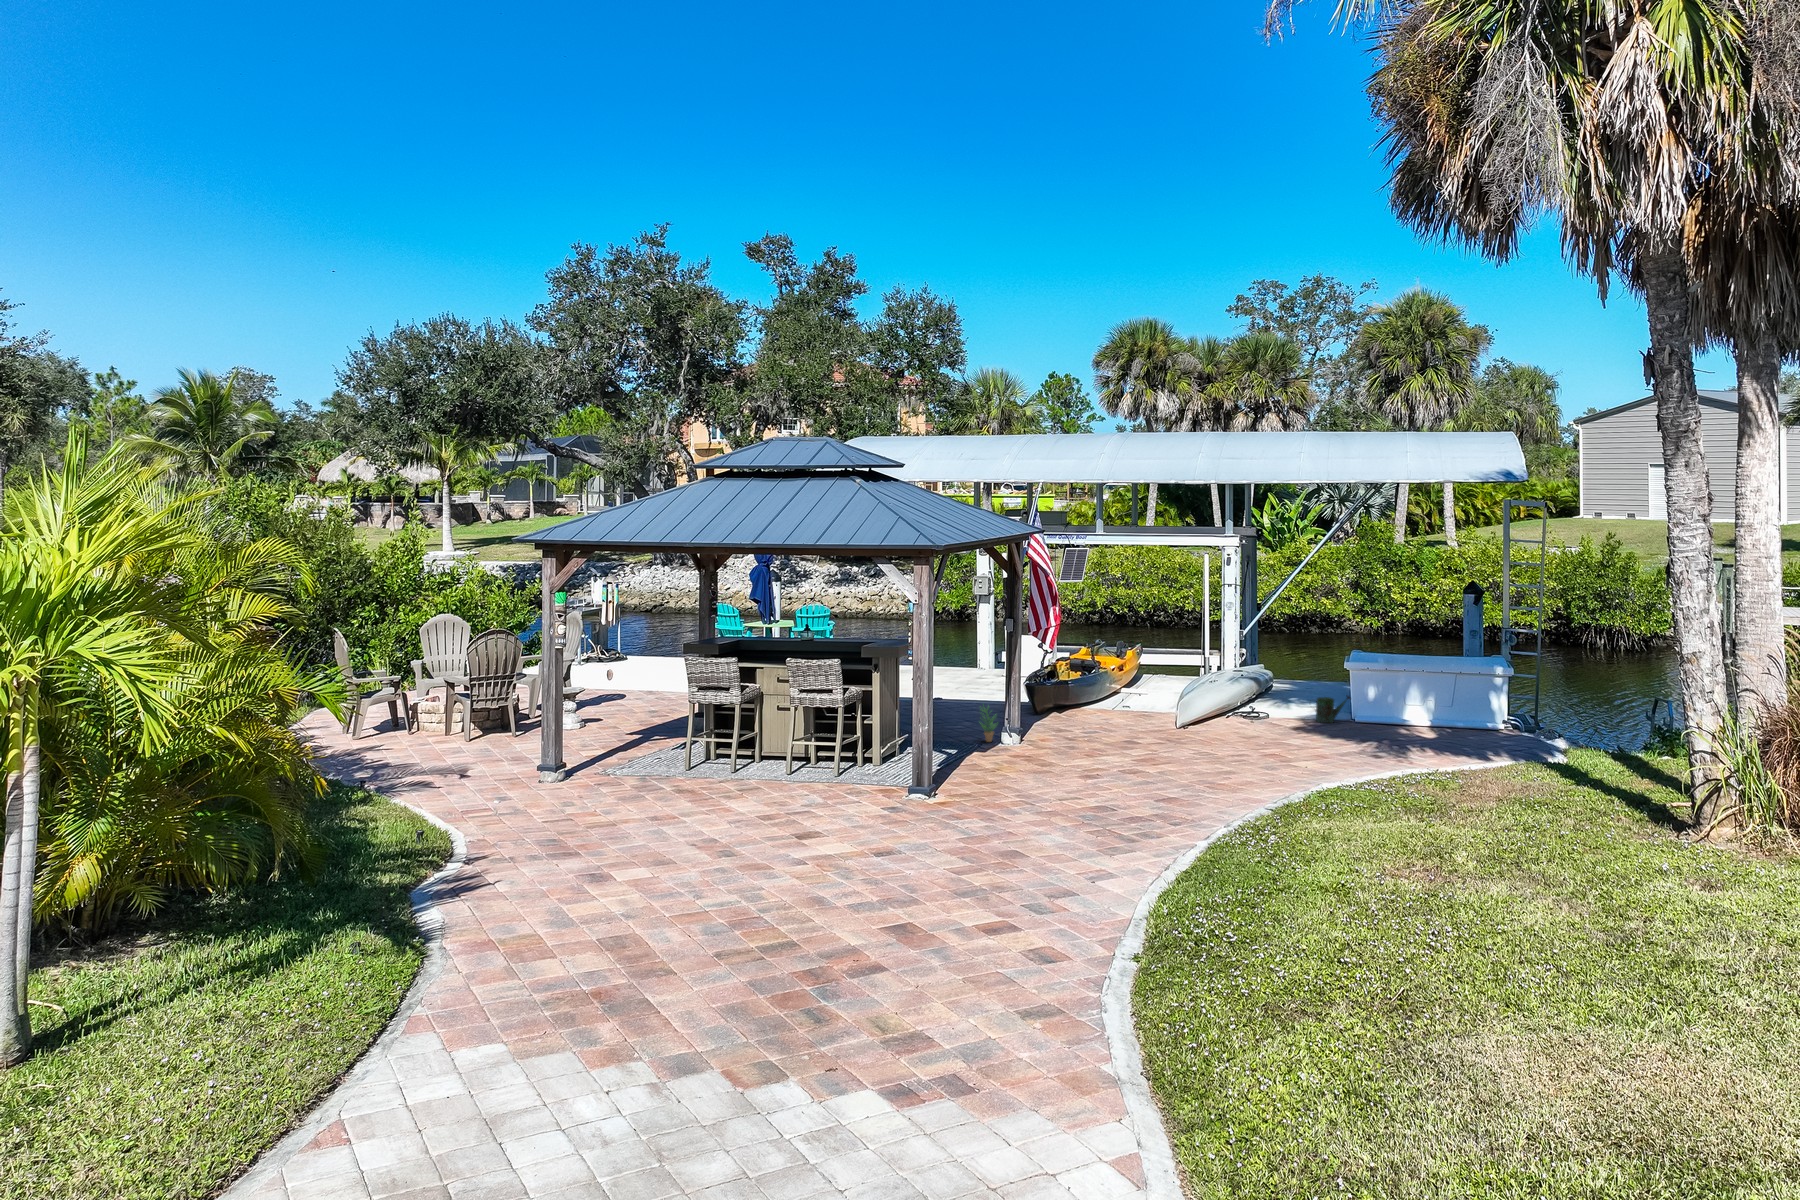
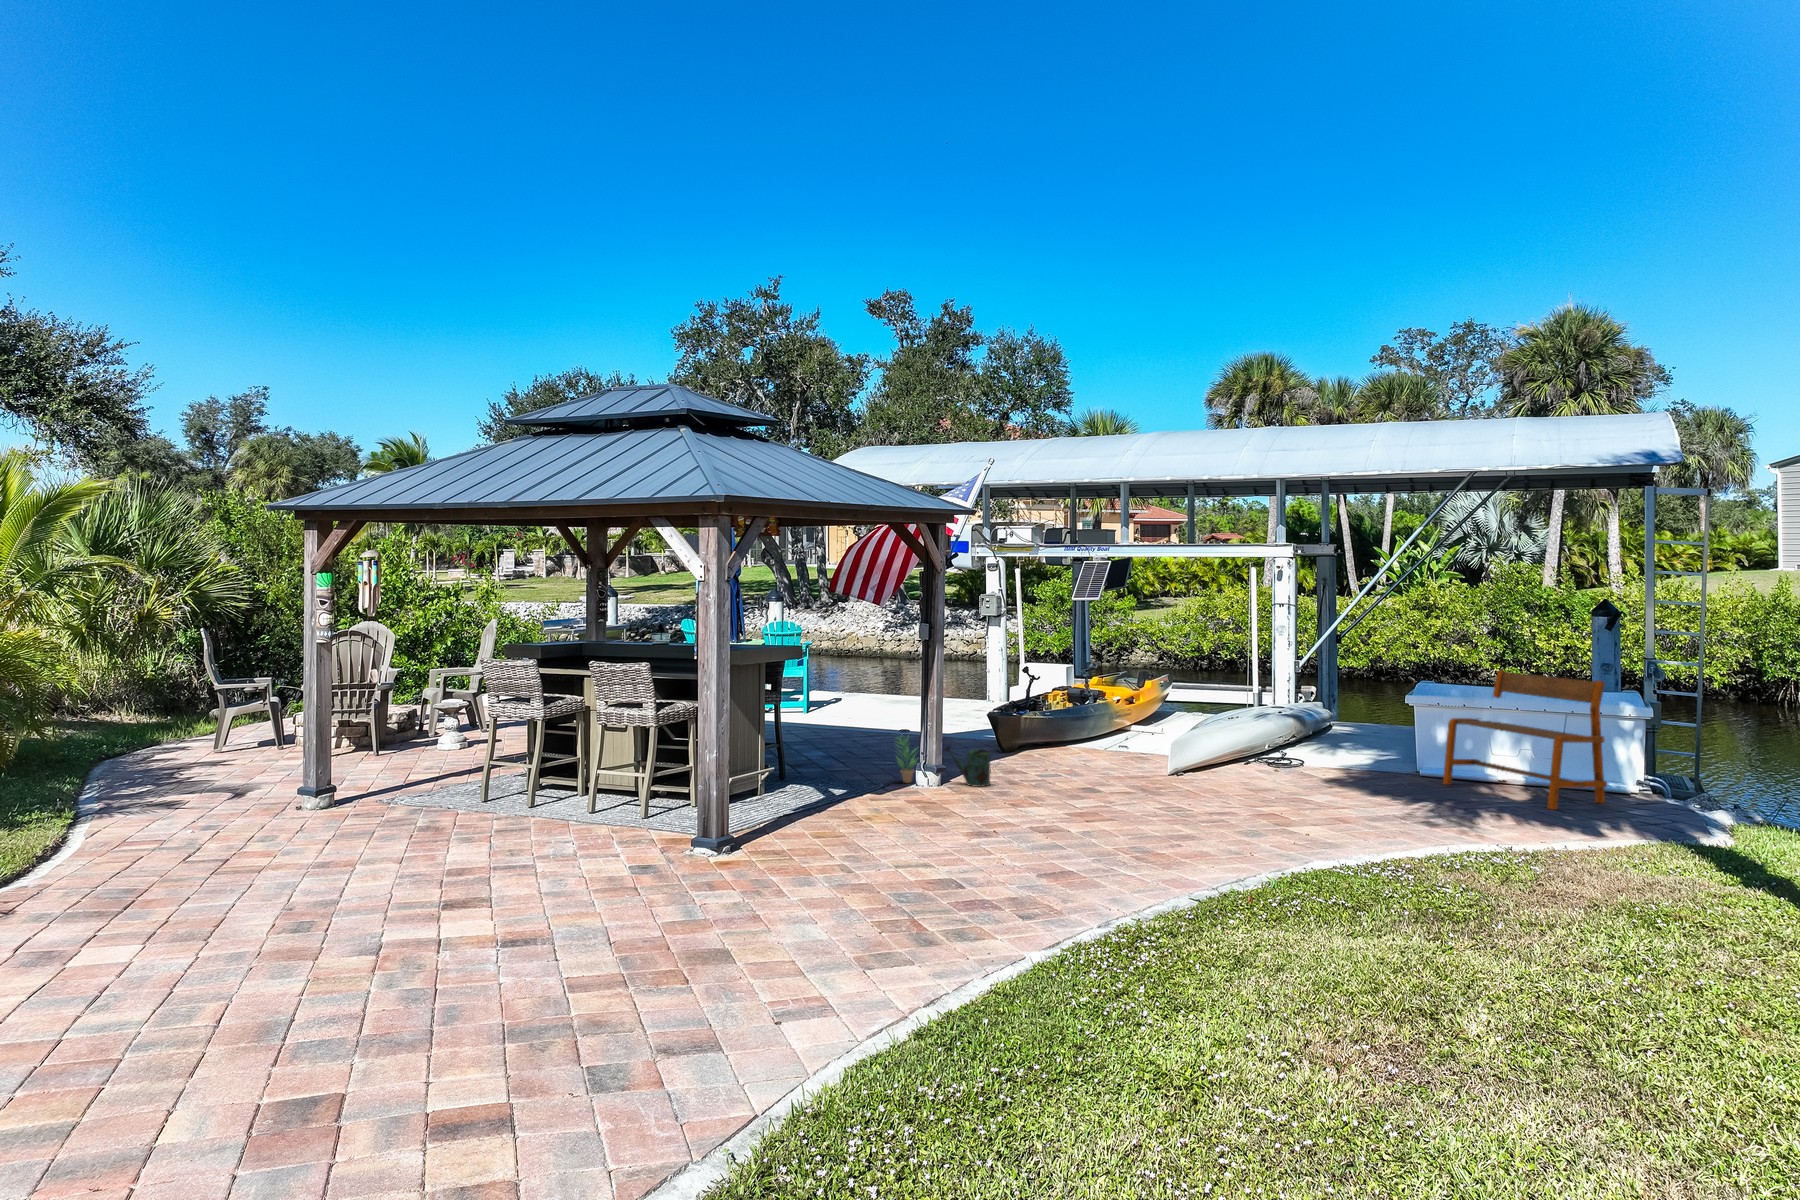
bench: none [1372,641,1486,743] -> present [1443,670,1607,810]
watering can: present [1316,696,1350,723] -> present [945,746,991,787]

